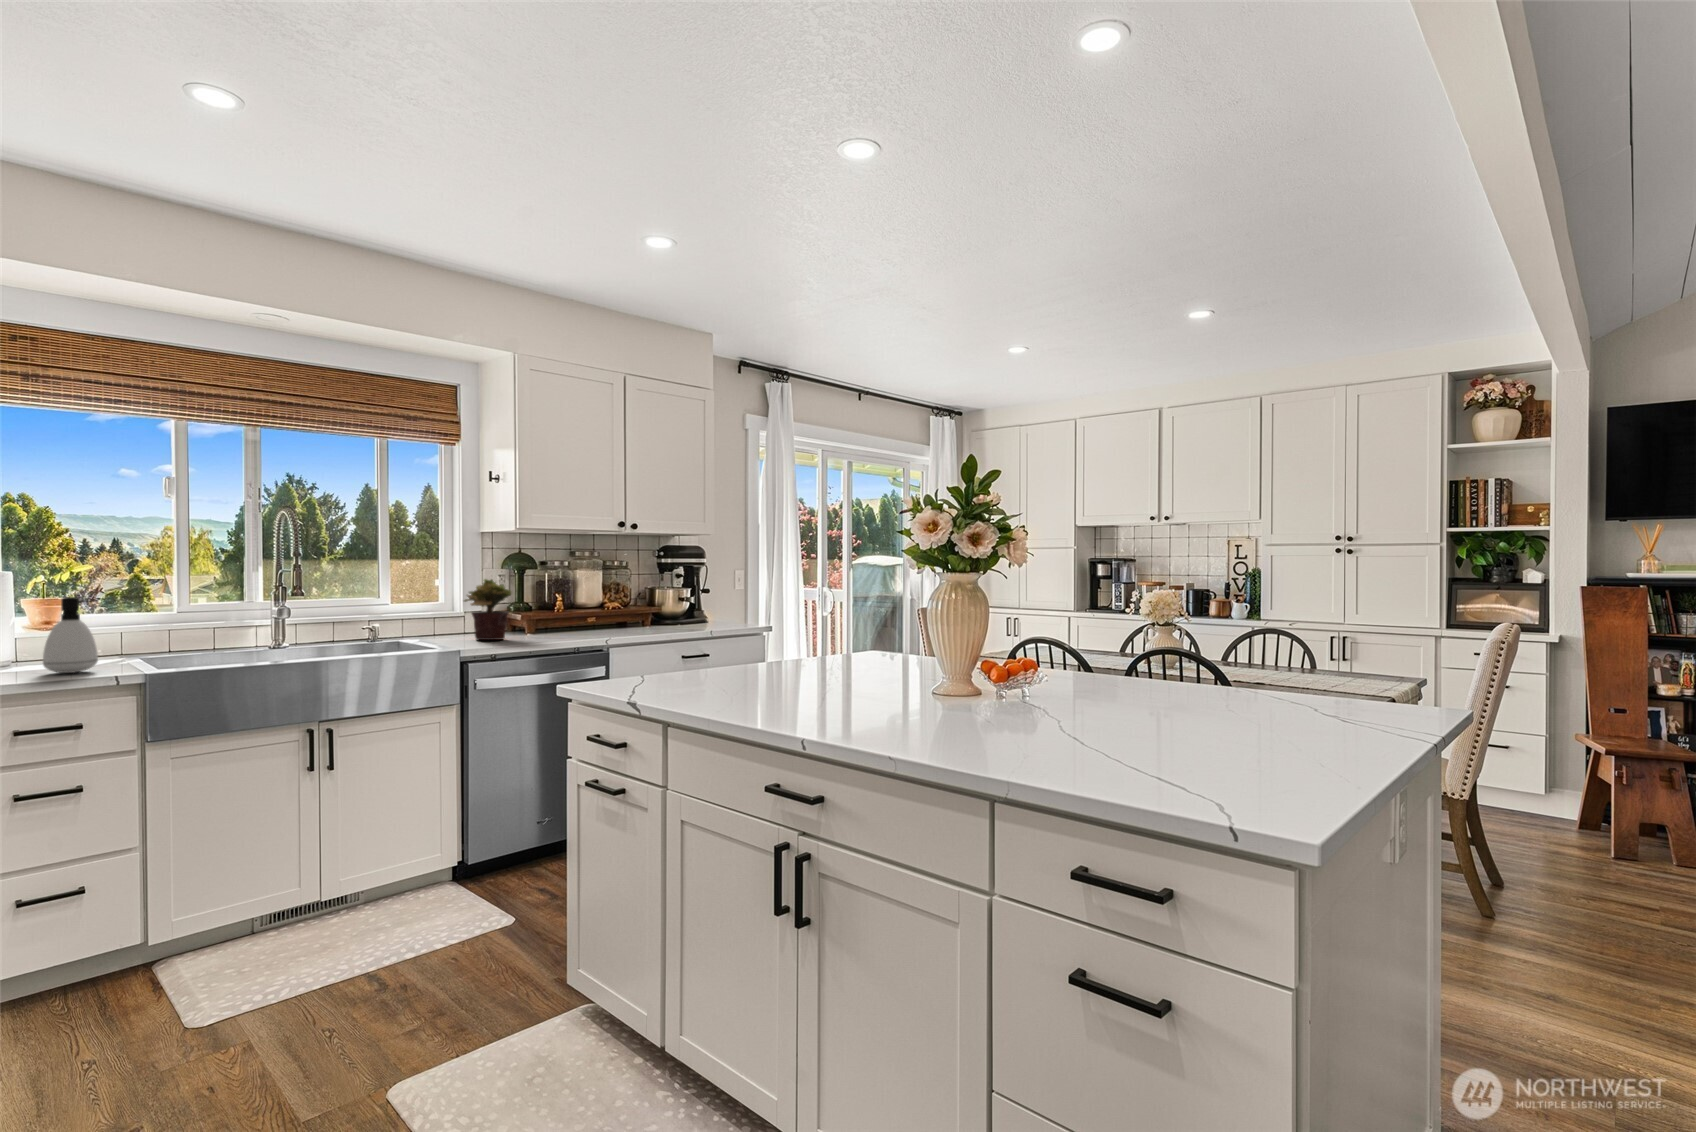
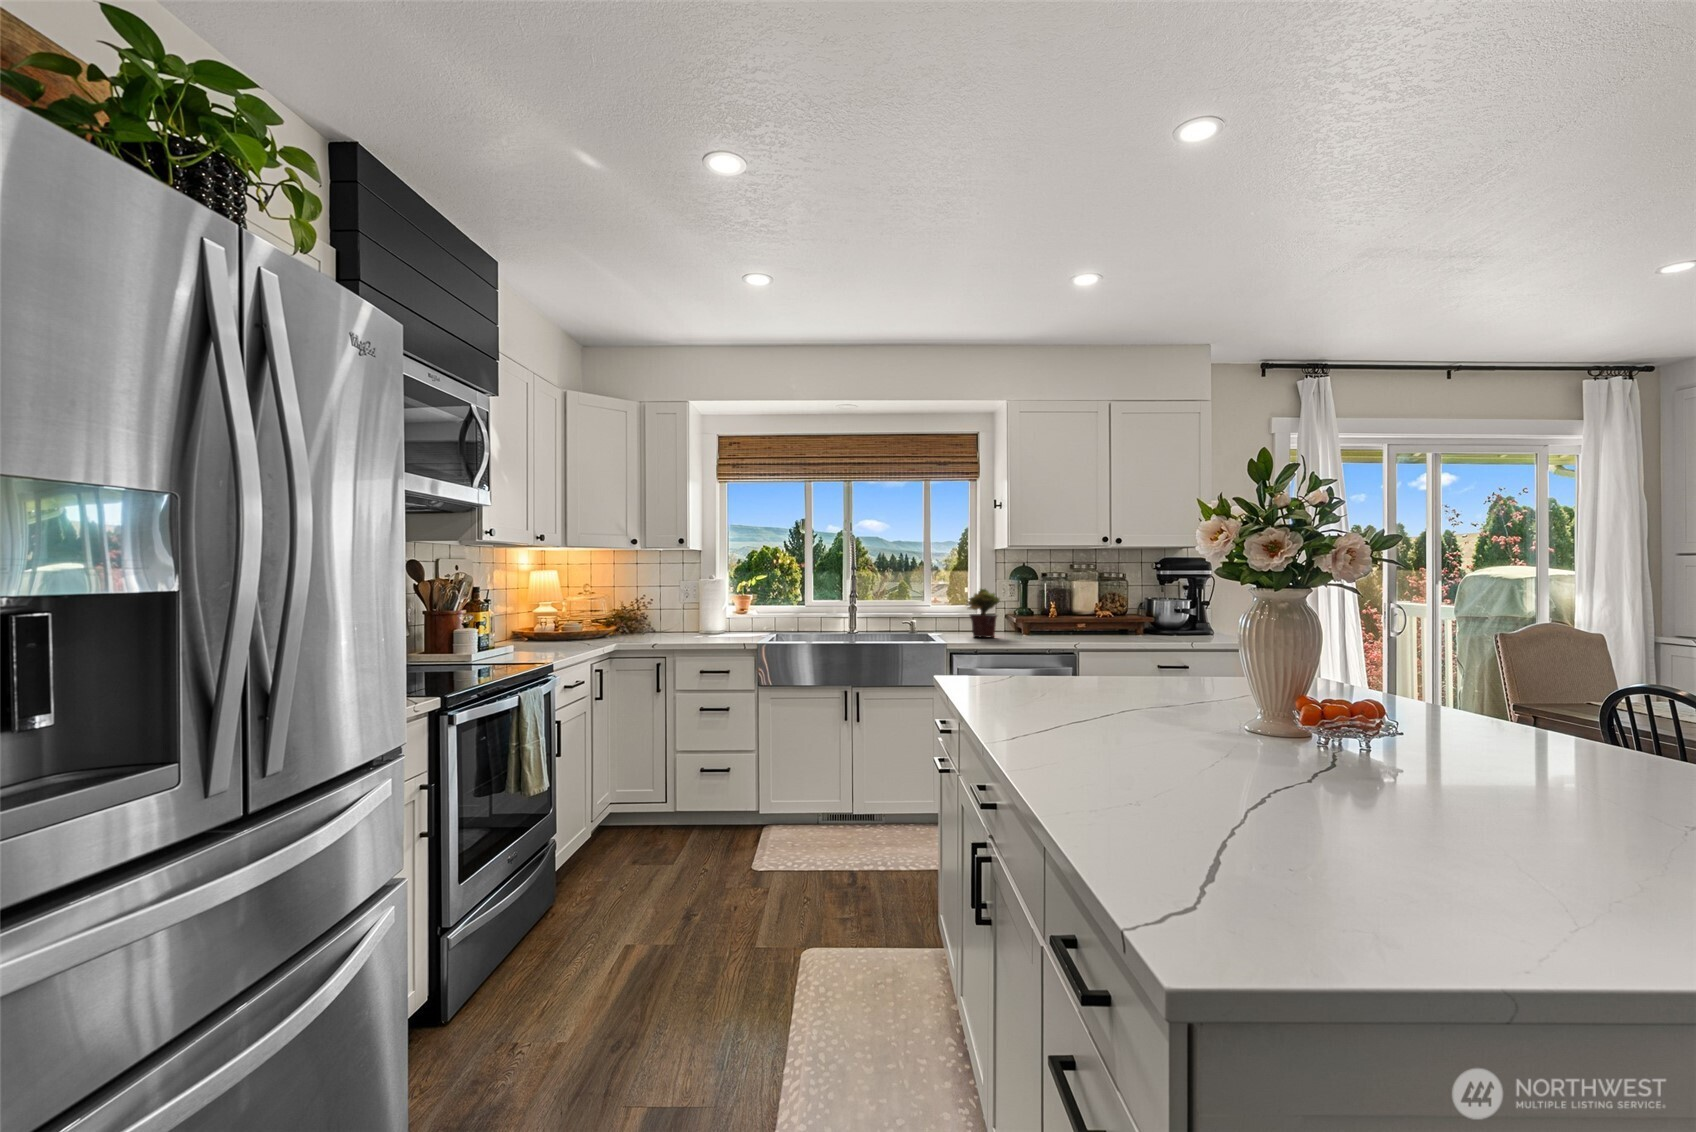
soap dispenser: present [43,597,99,673] -> none [717,596,742,641]

